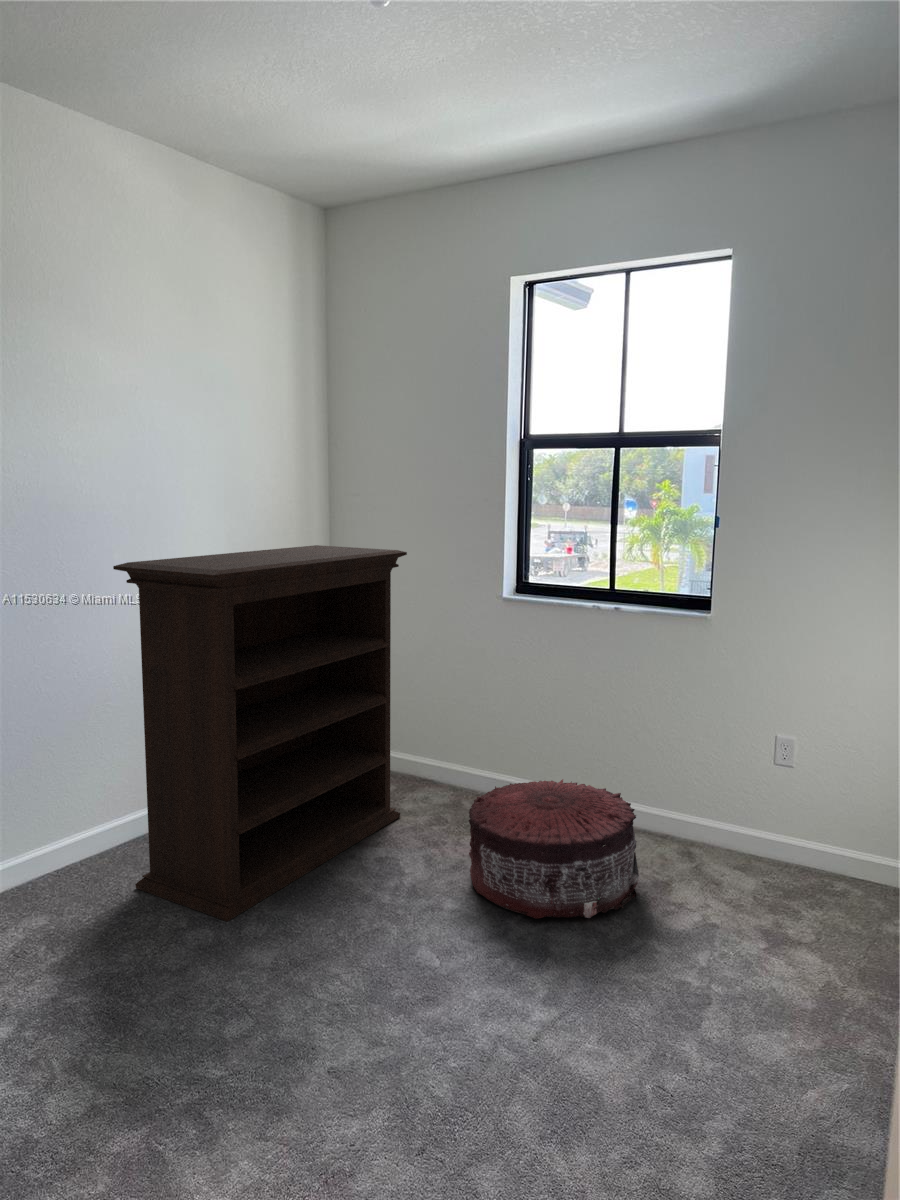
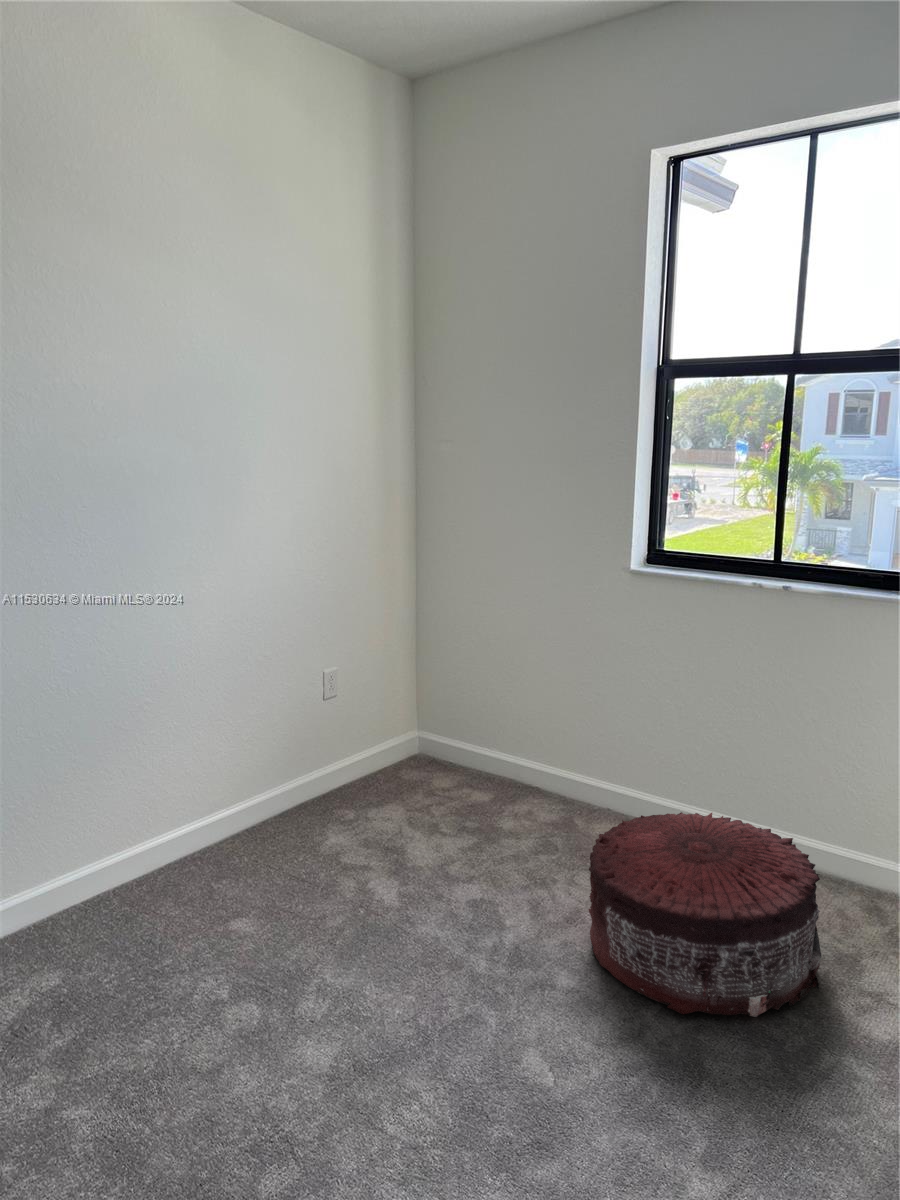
bookshelf: present [113,545,407,921] -> none [133,504,510,993]

